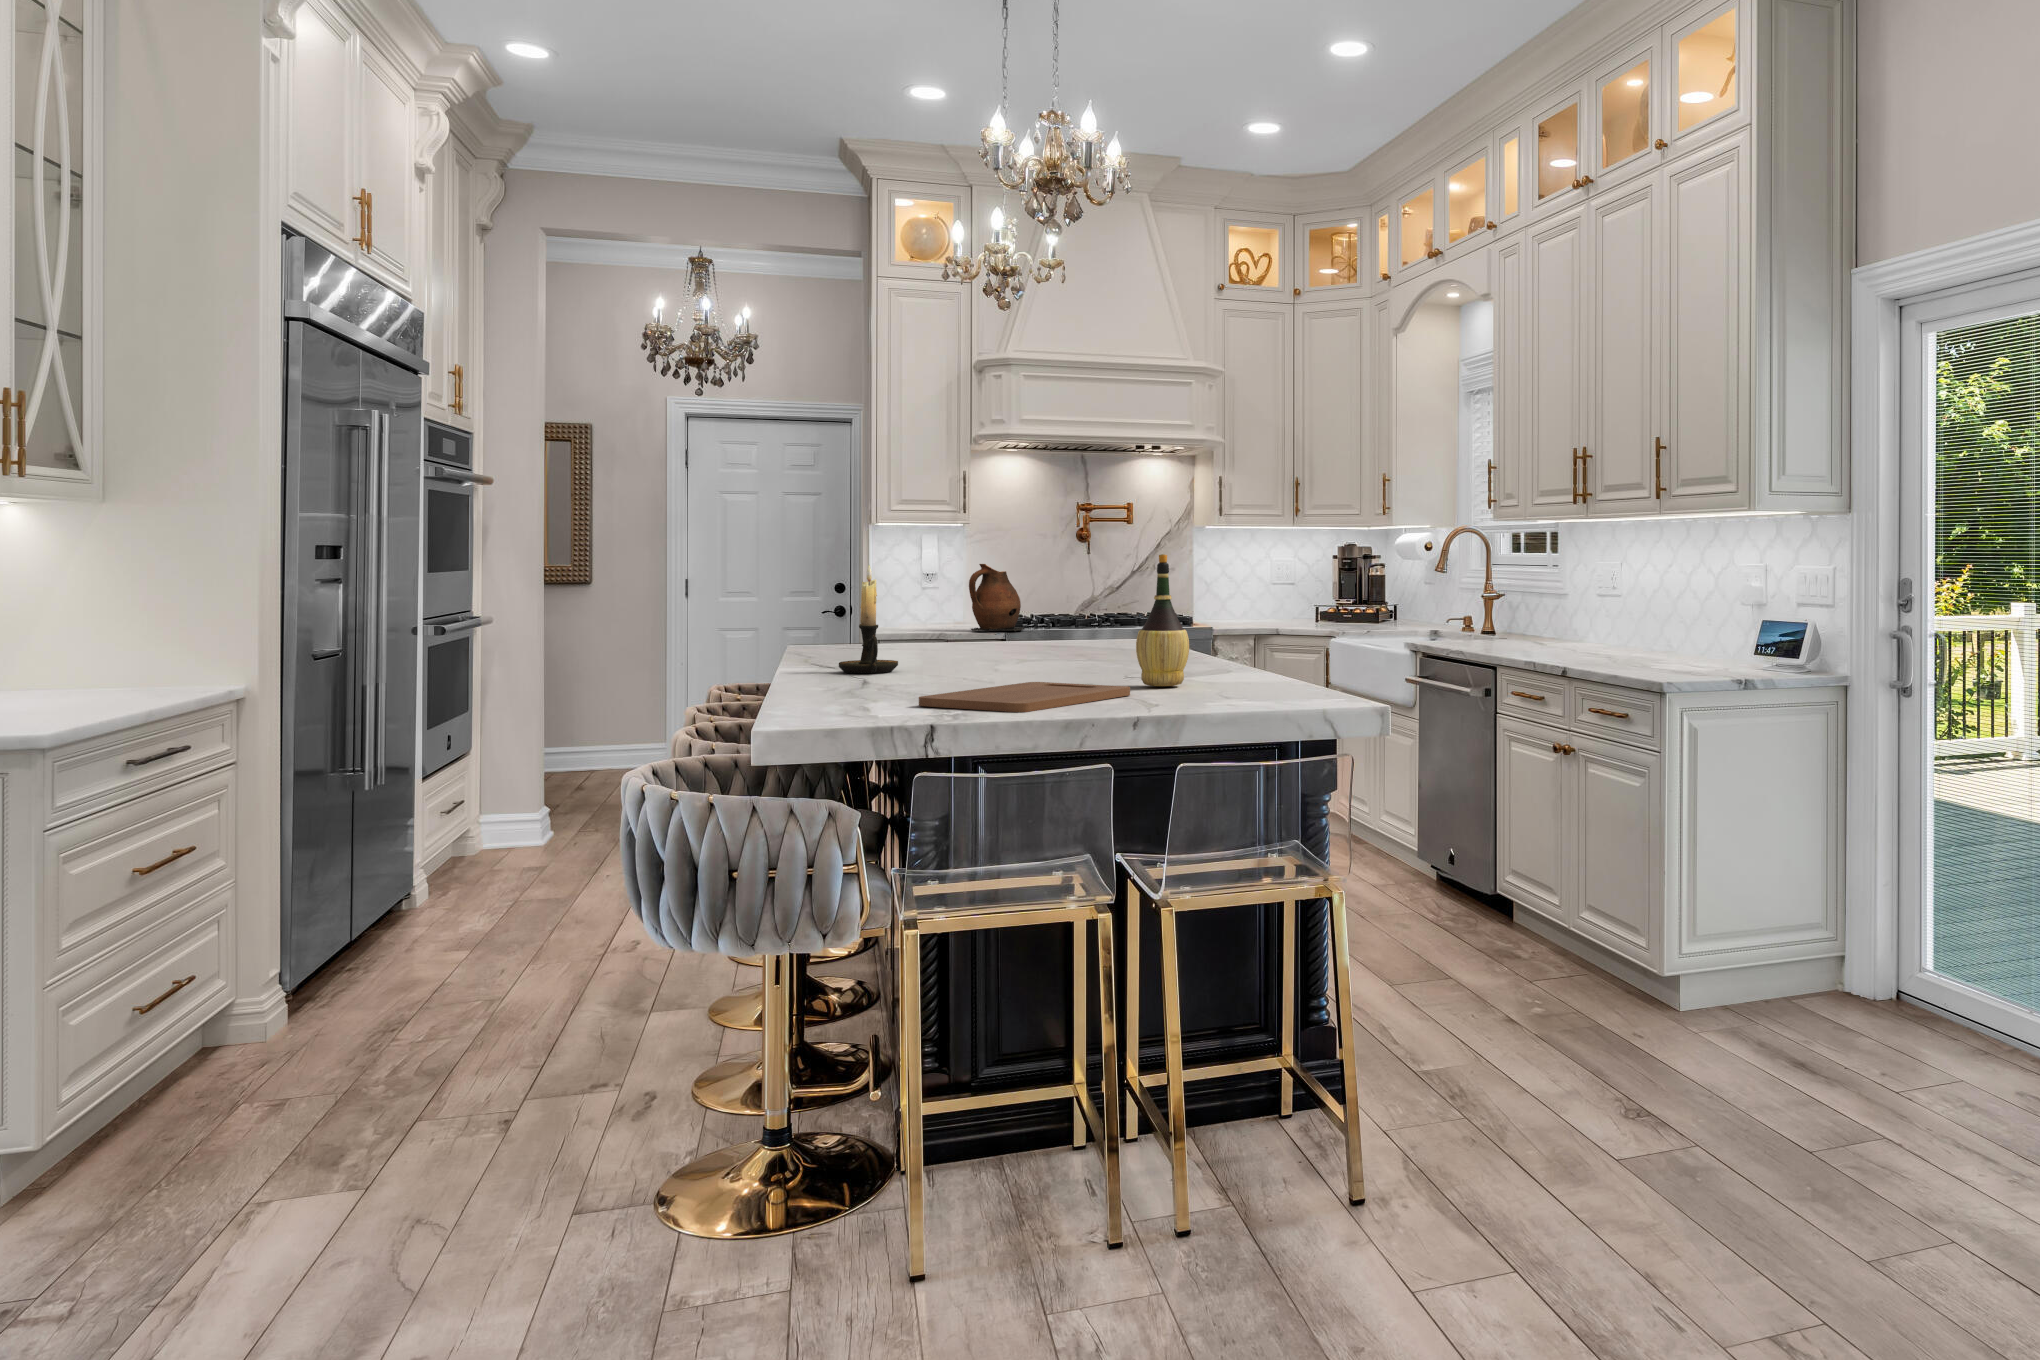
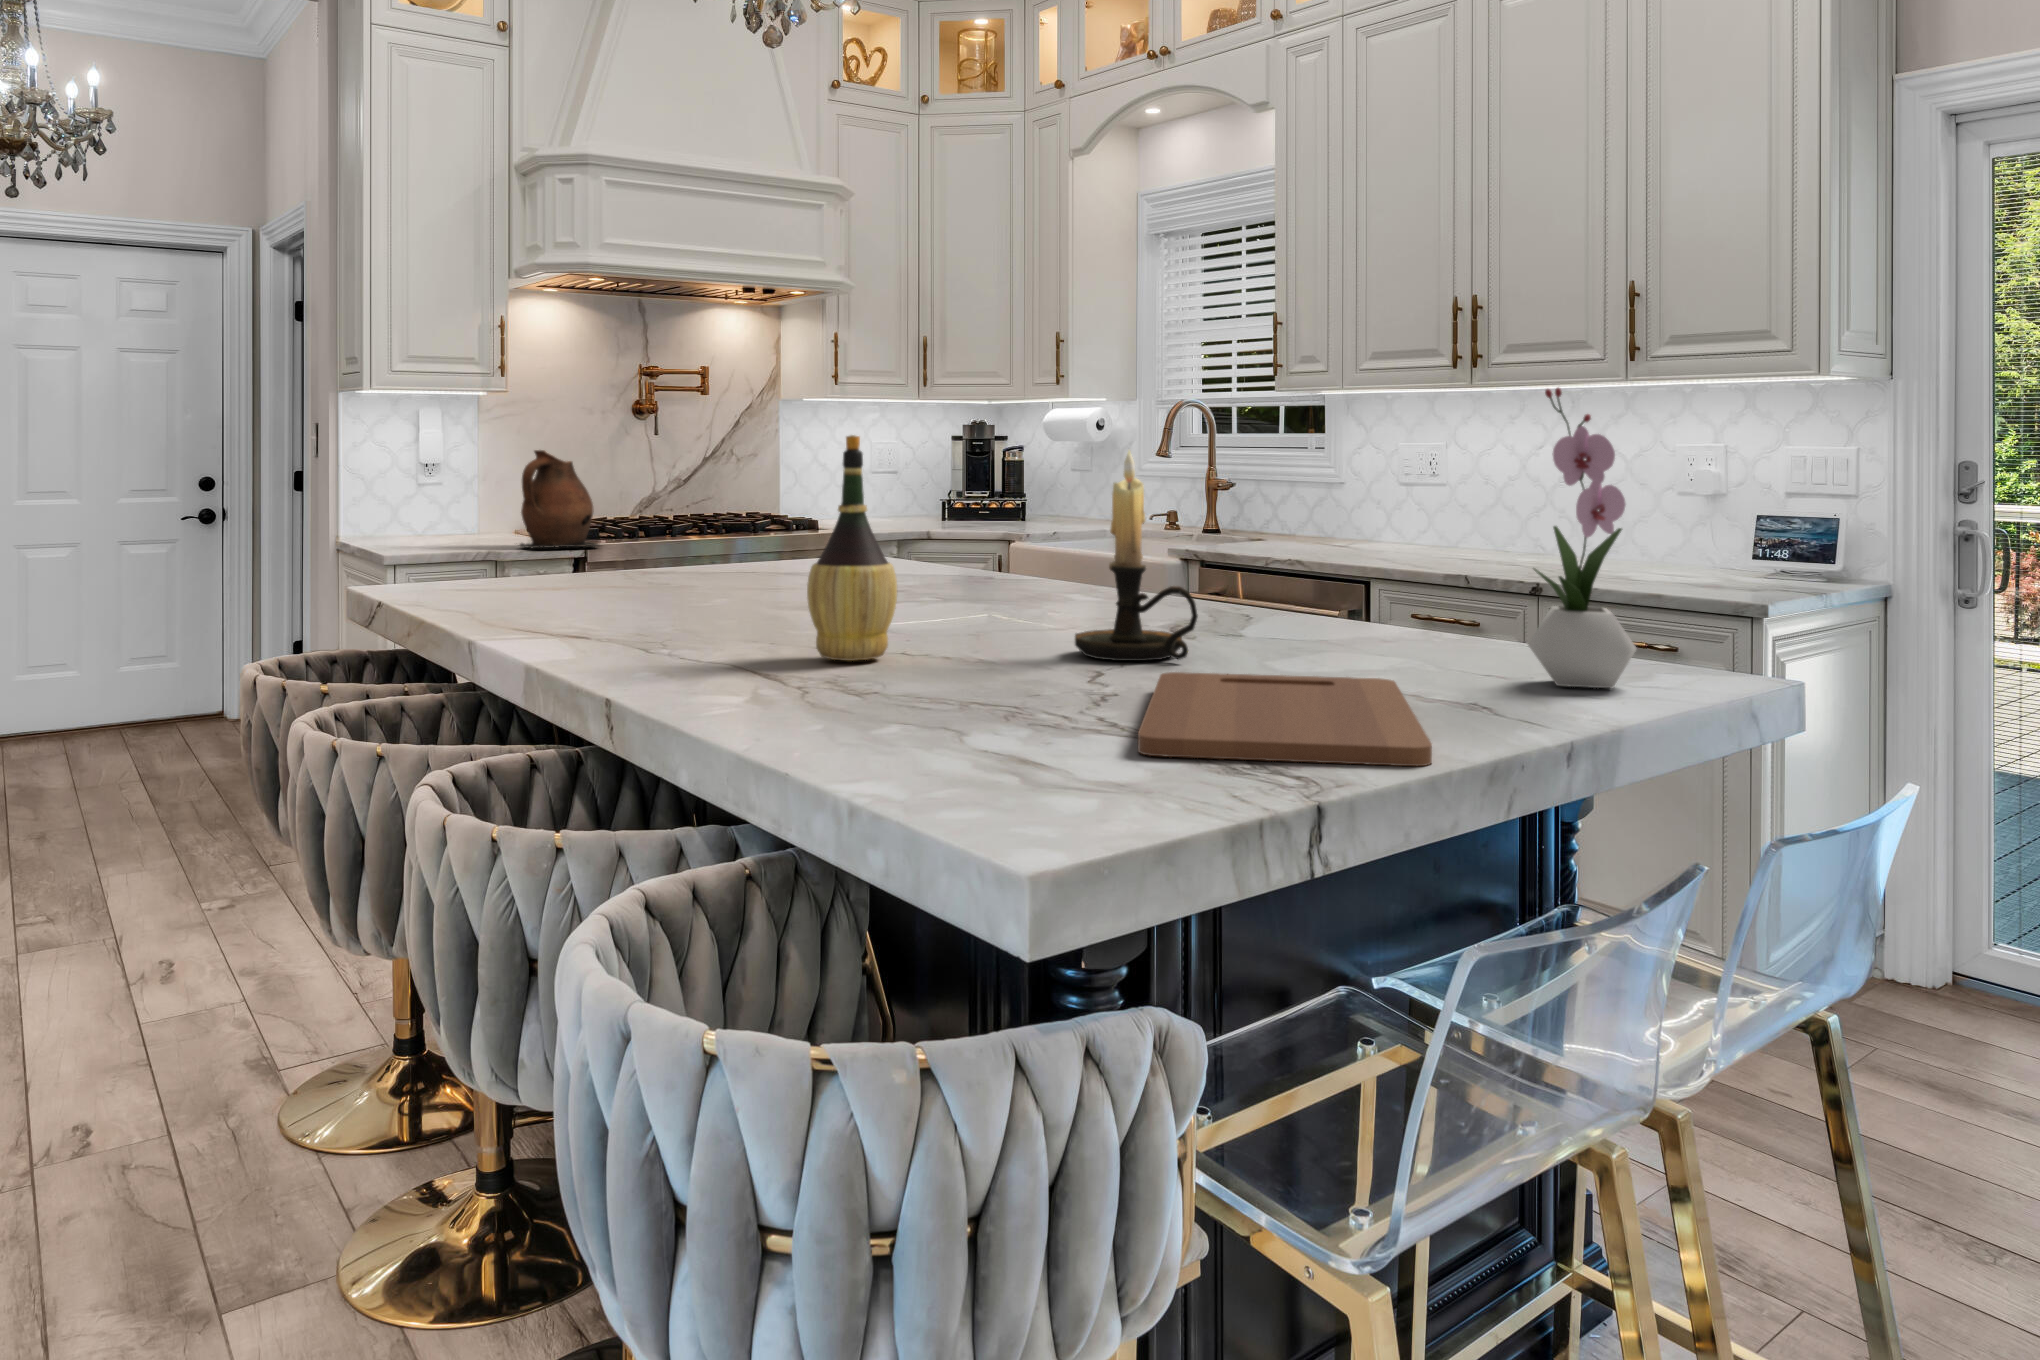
flower arrangement: none [1213,529,1284,696] -> present [1528,388,1636,688]
wine bottle: present [1136,554,1189,686] -> present [807,435,897,661]
candle holder: present [839,565,898,673] -> present [1075,451,1198,661]

